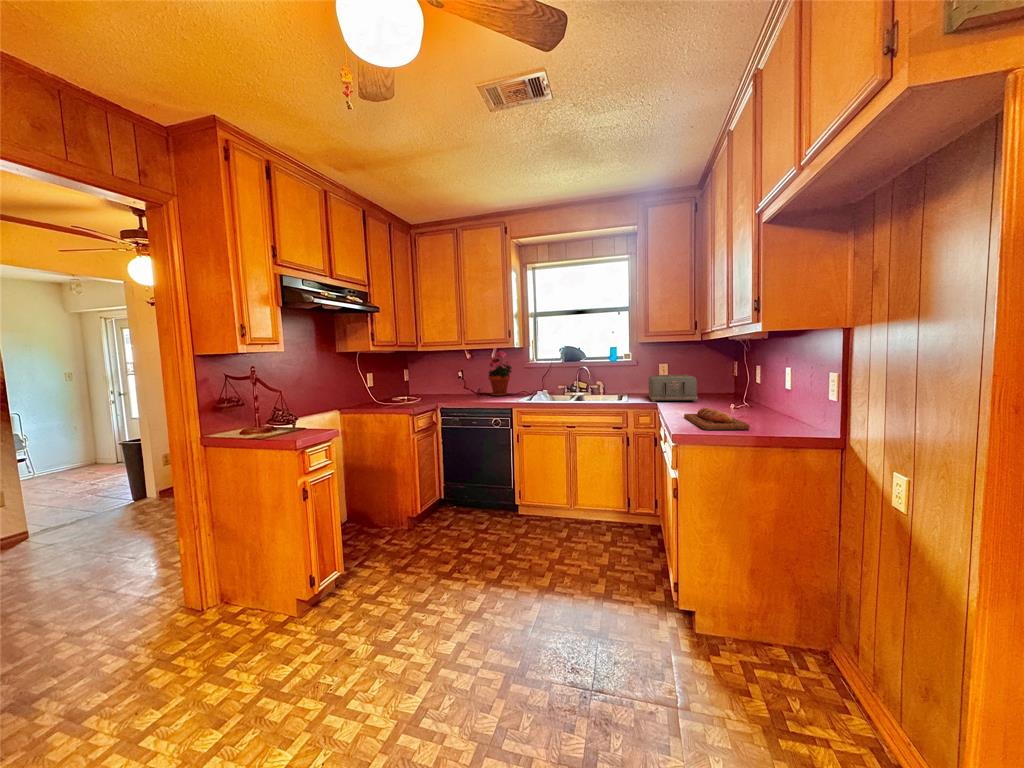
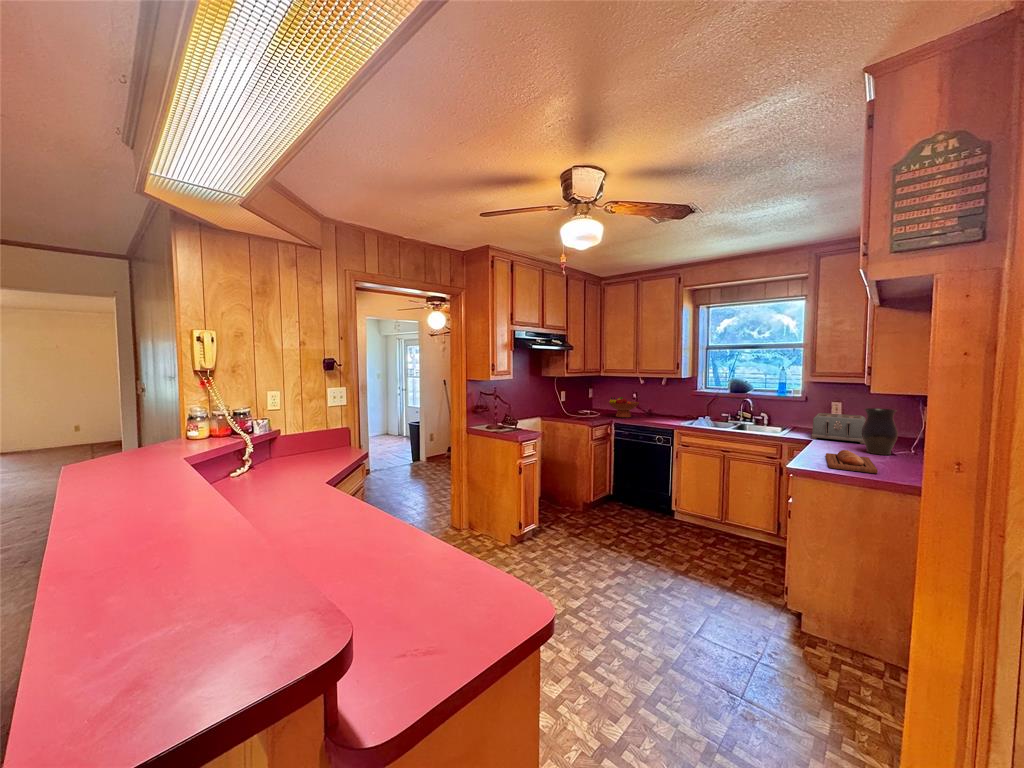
potted plant: present [488,351,512,396] -> none [657,379,680,418]
vase: none [703,362,735,410] -> present [862,408,898,455]
fruit bowl: none [431,375,469,400] -> present [608,397,639,418]

